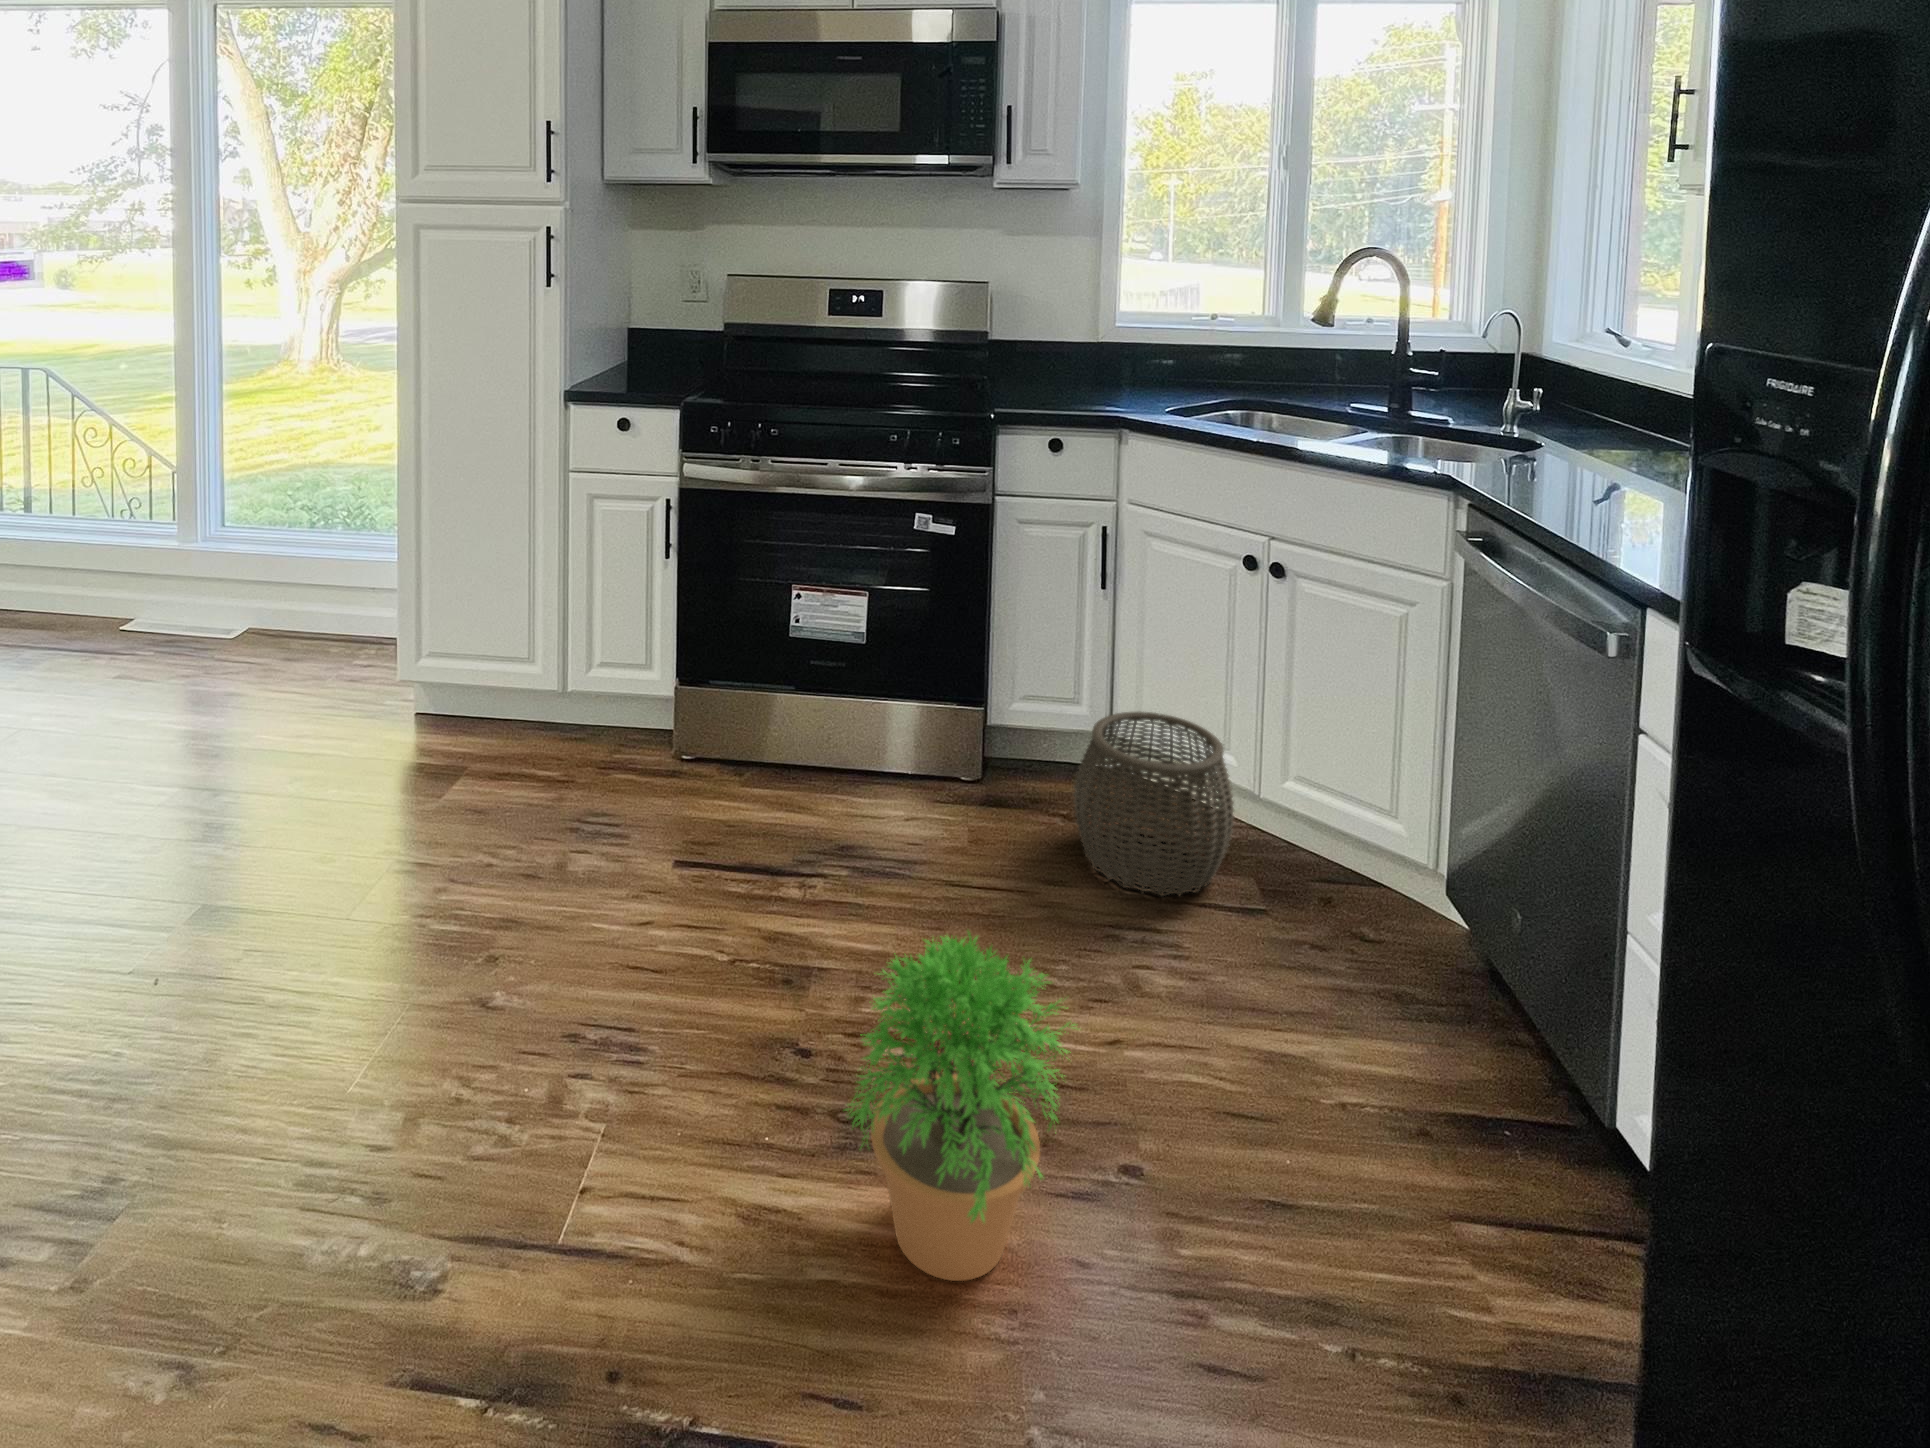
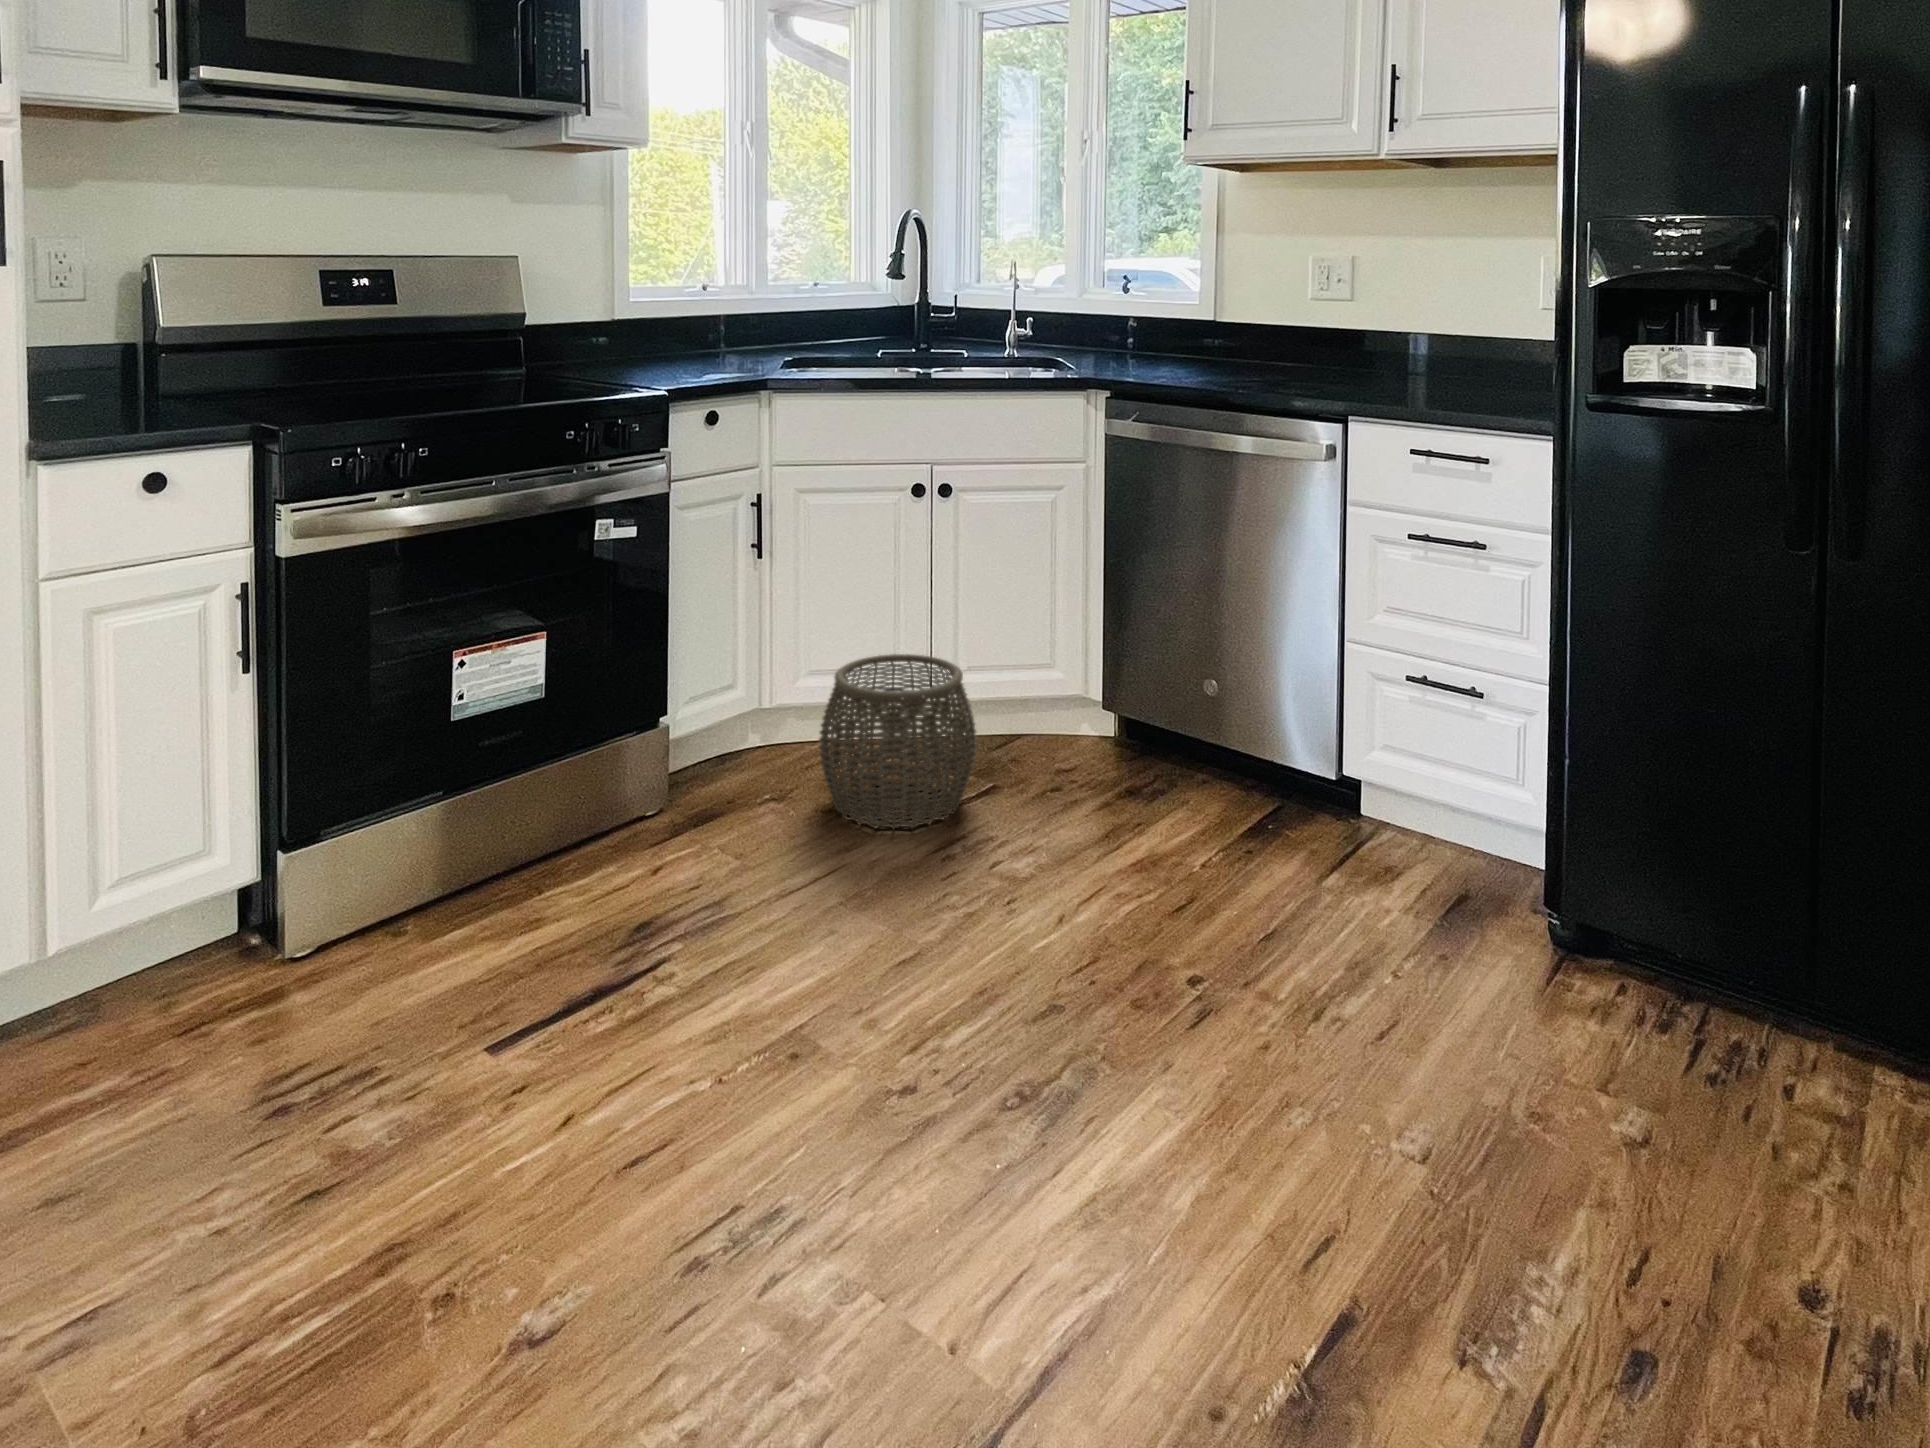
potted plant: present [845,932,1075,1281] -> none [1077,801,1343,1141]

